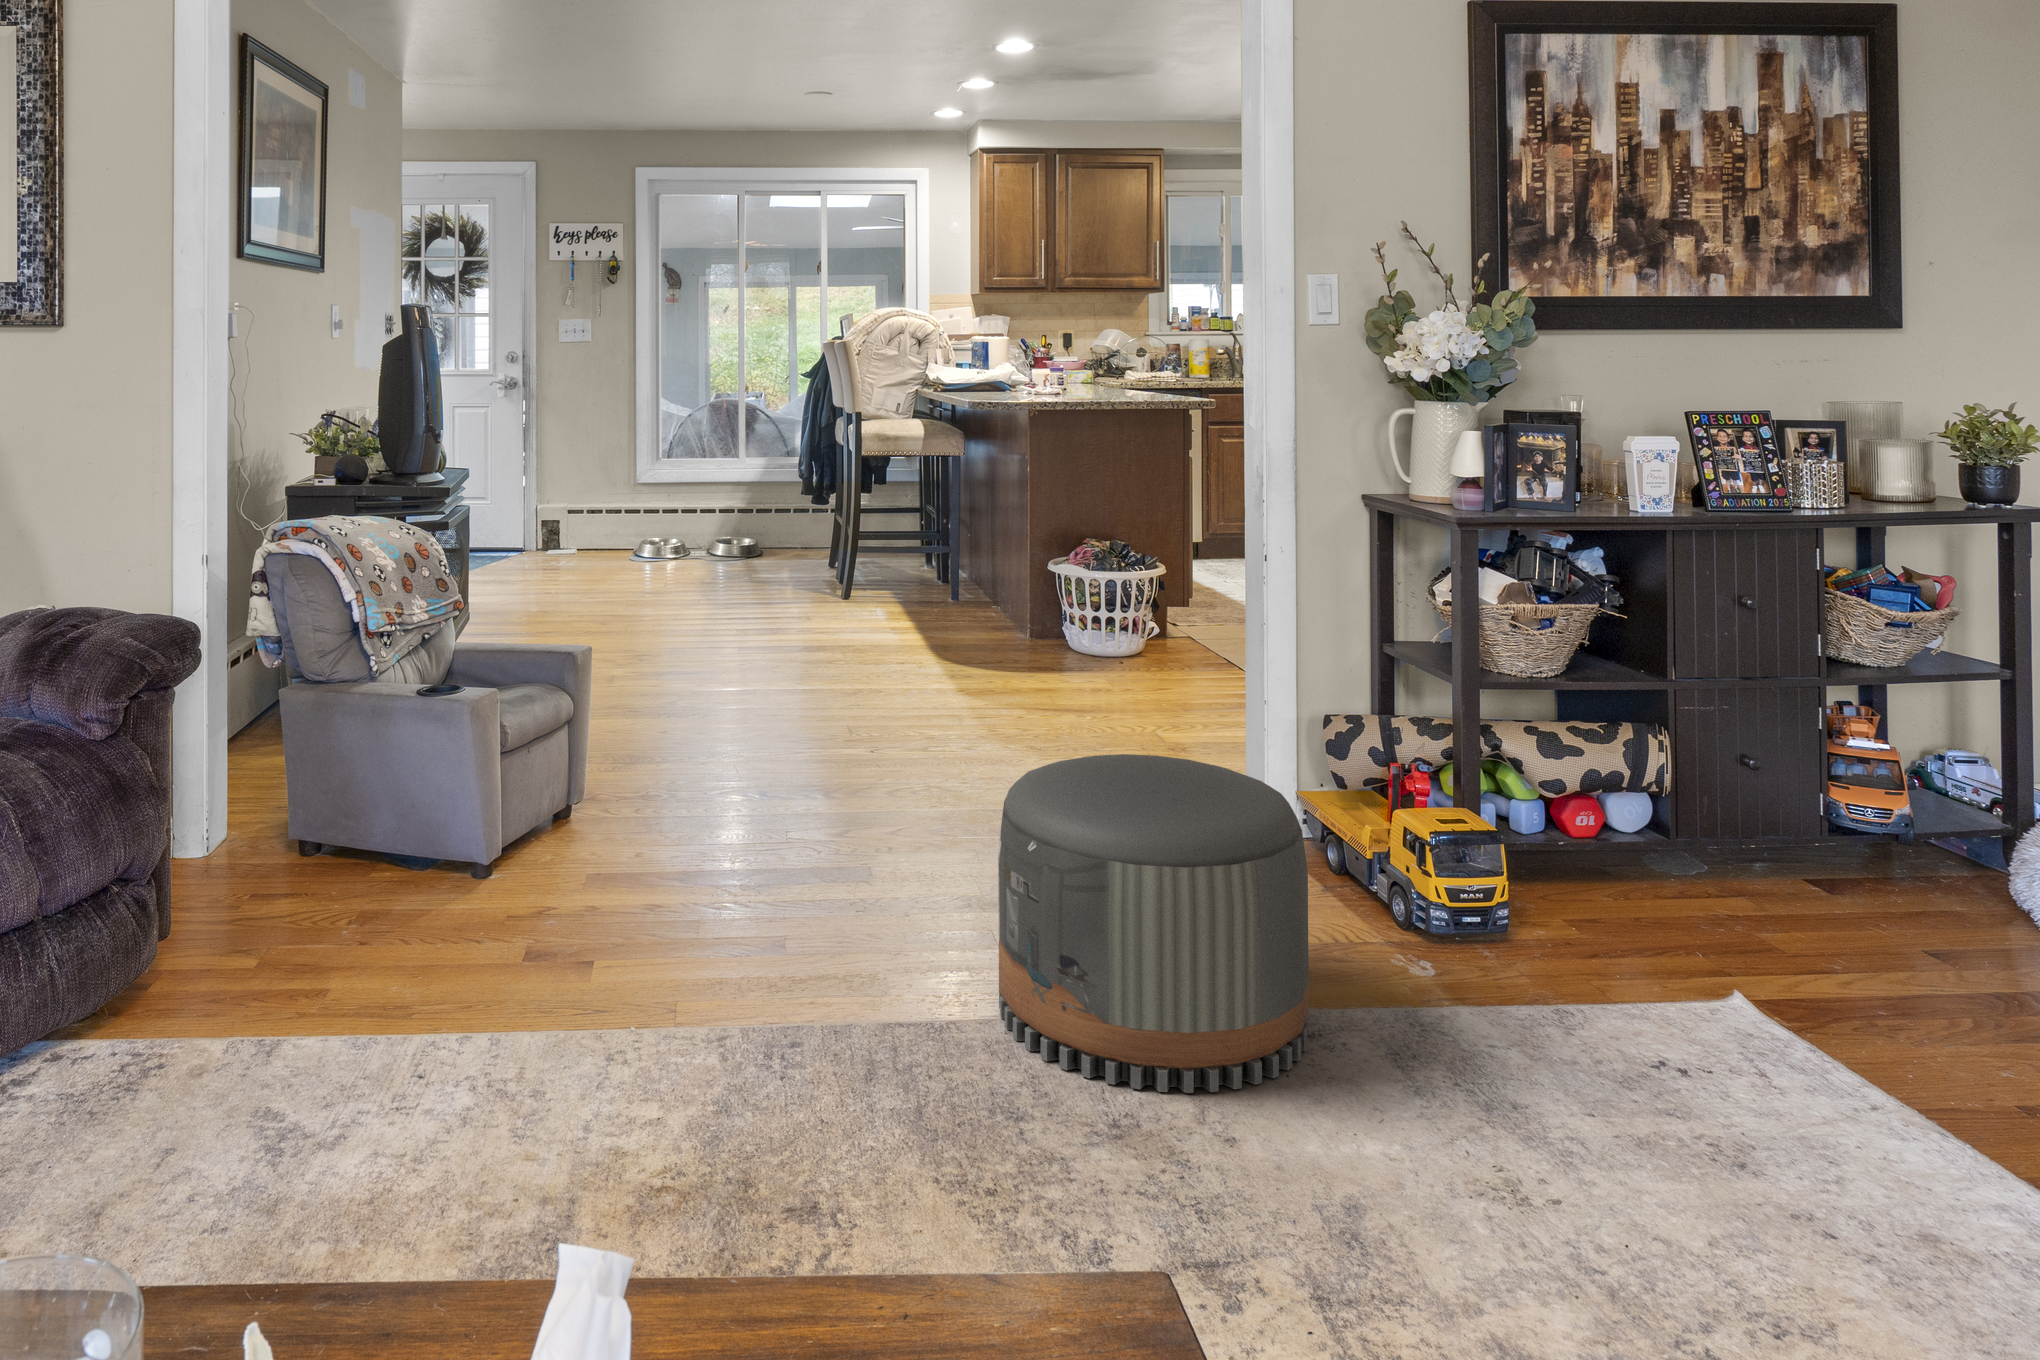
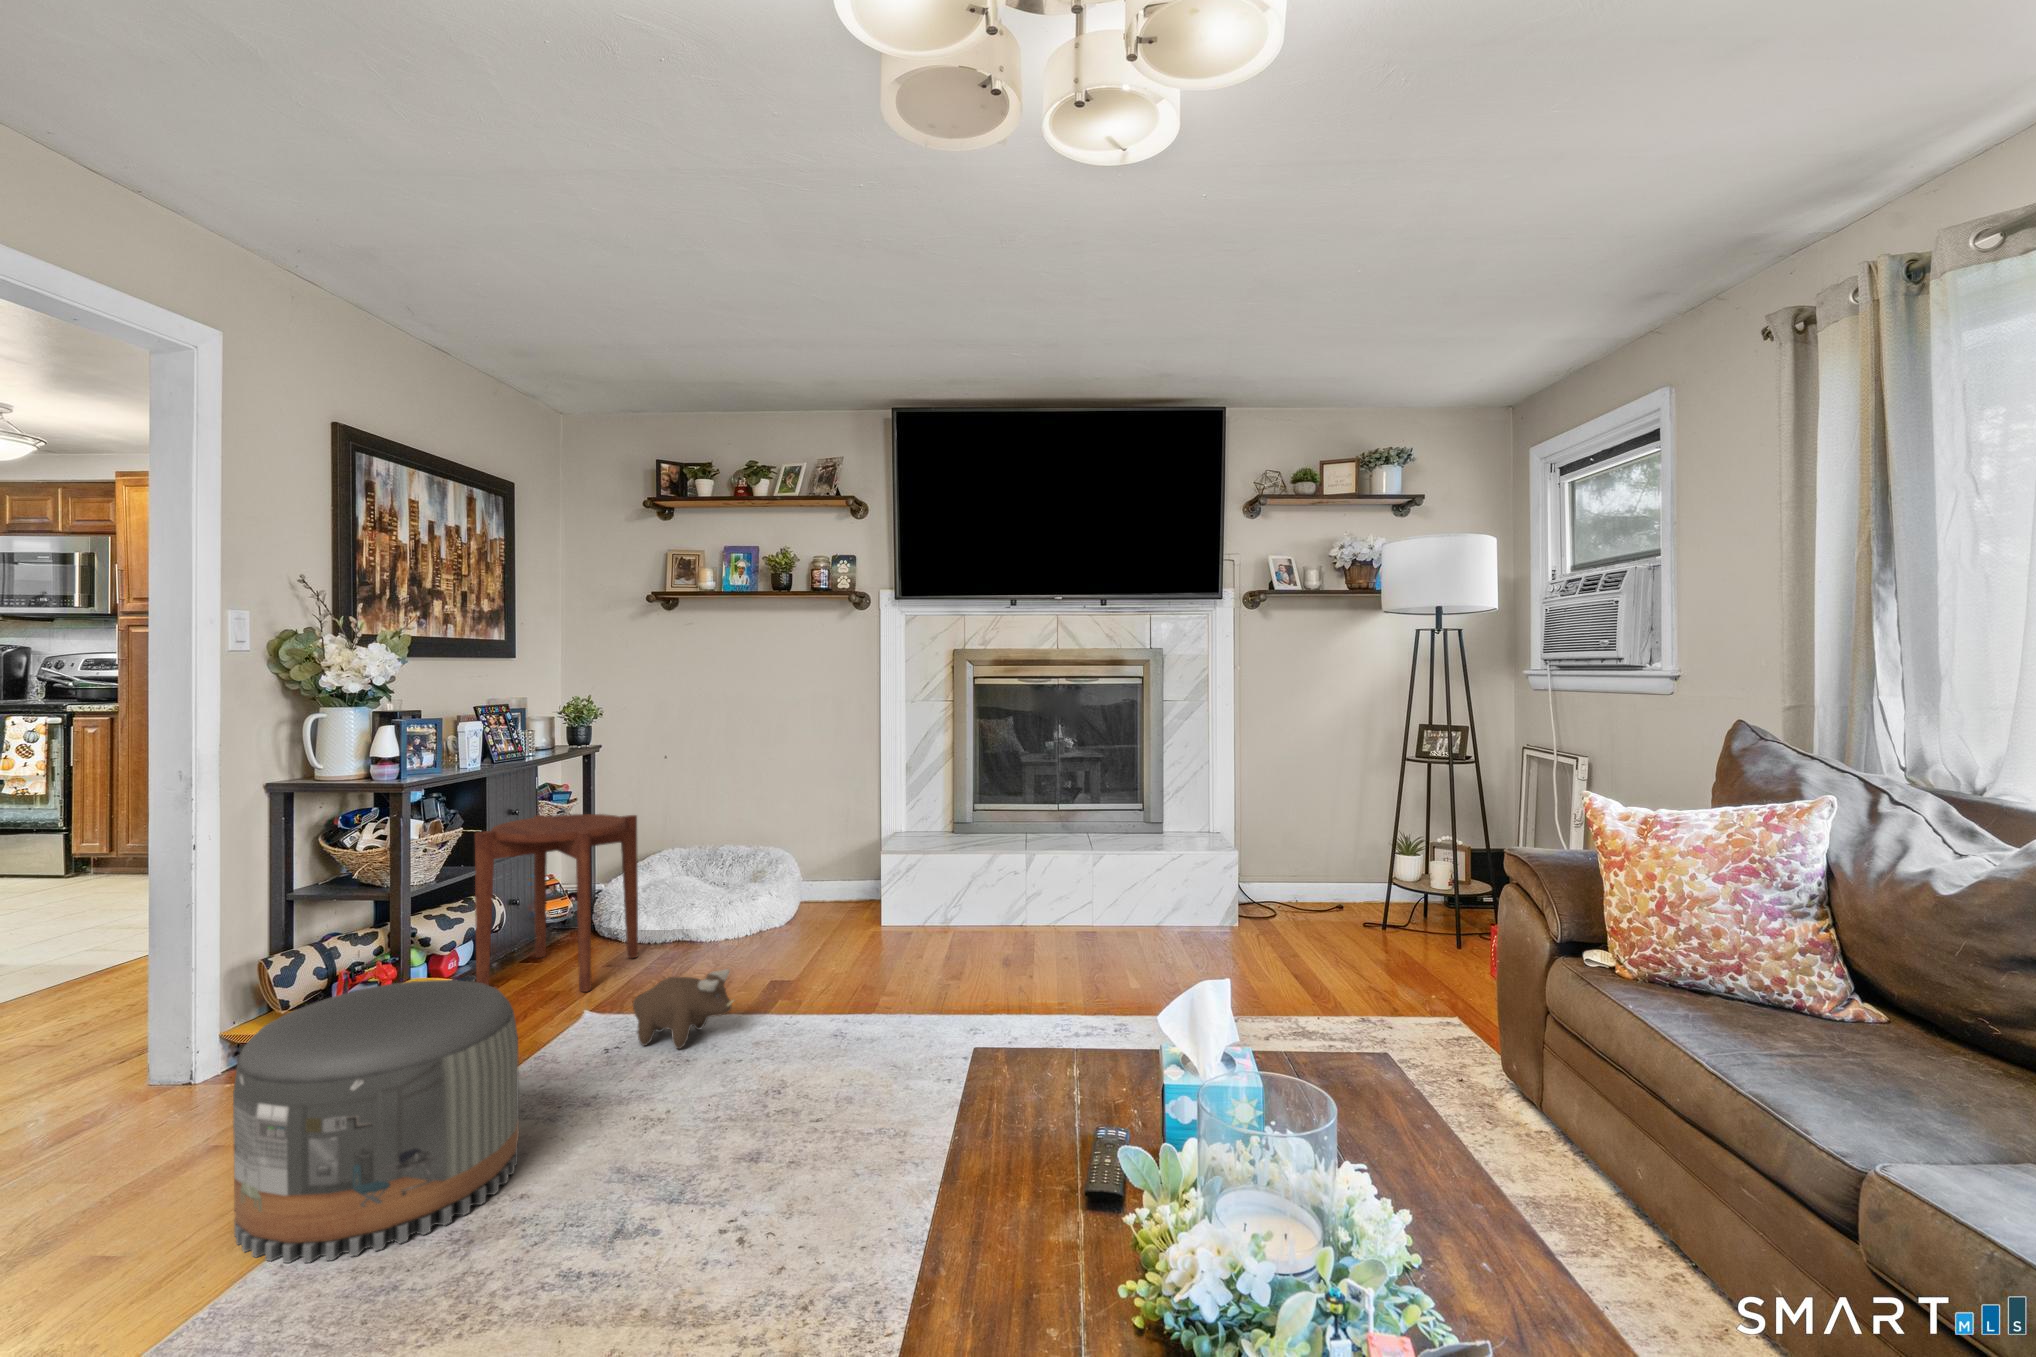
side table: none [1639,617,1983,962] -> present [475,814,638,992]
plush toy: none [1664,968,1853,1116] -> present [633,969,734,1049]

